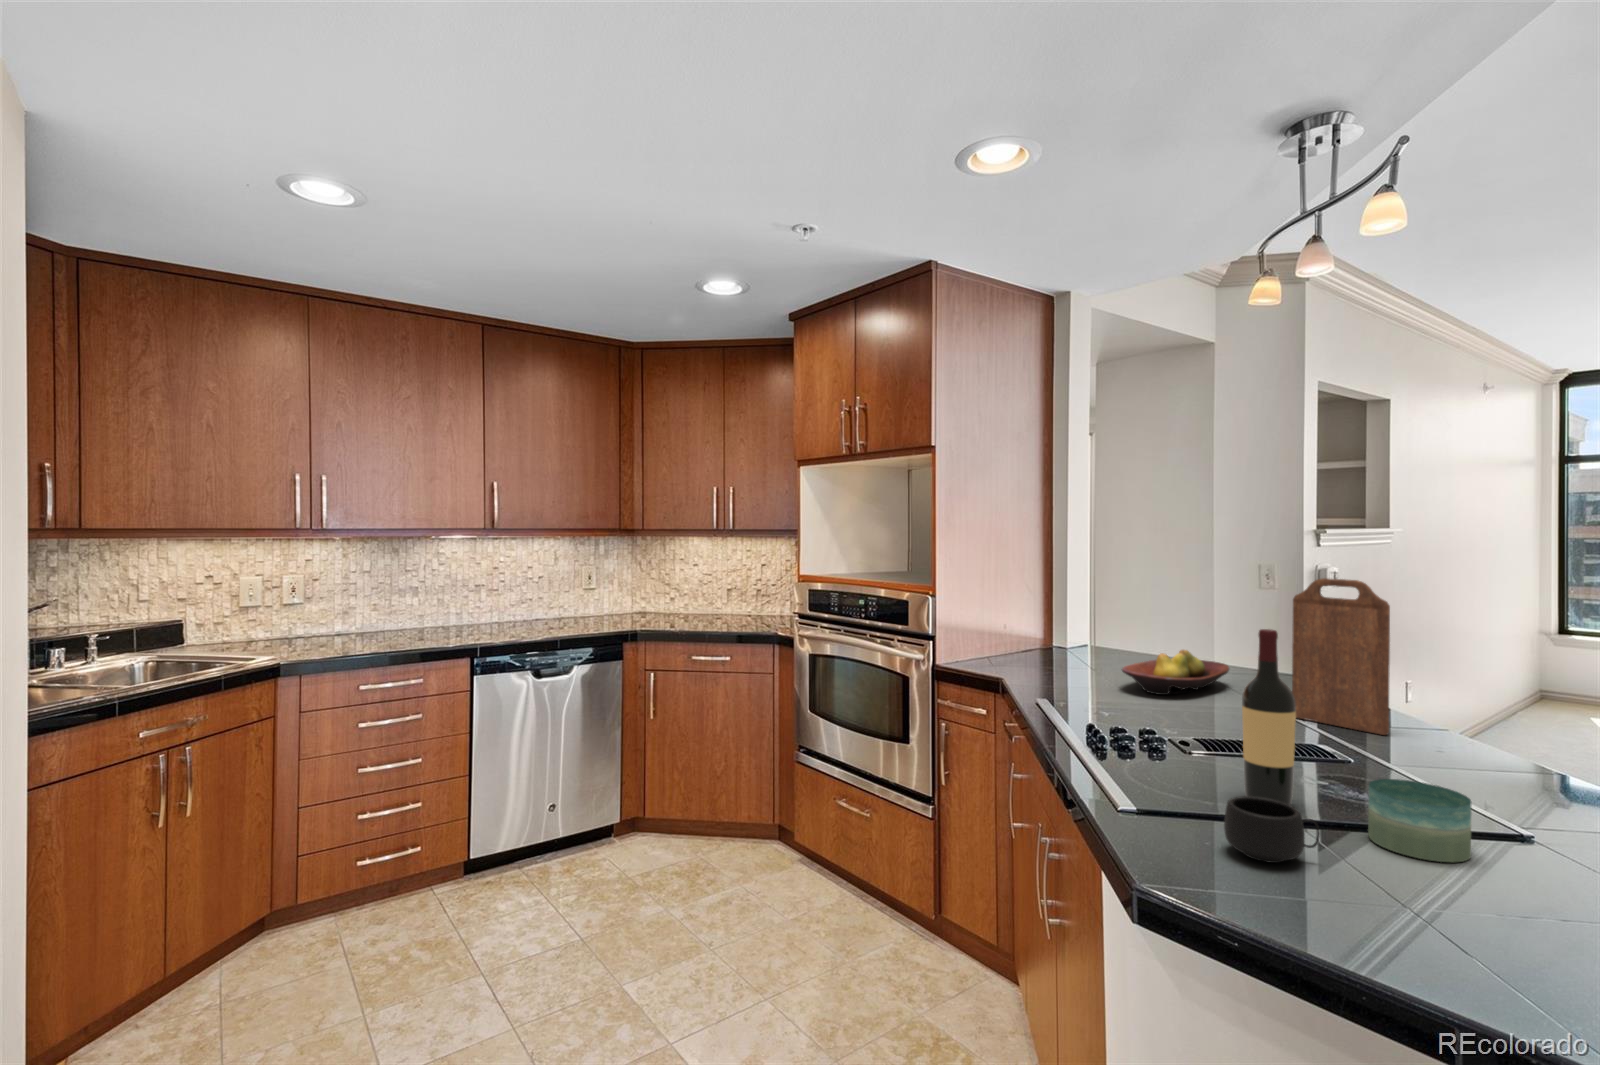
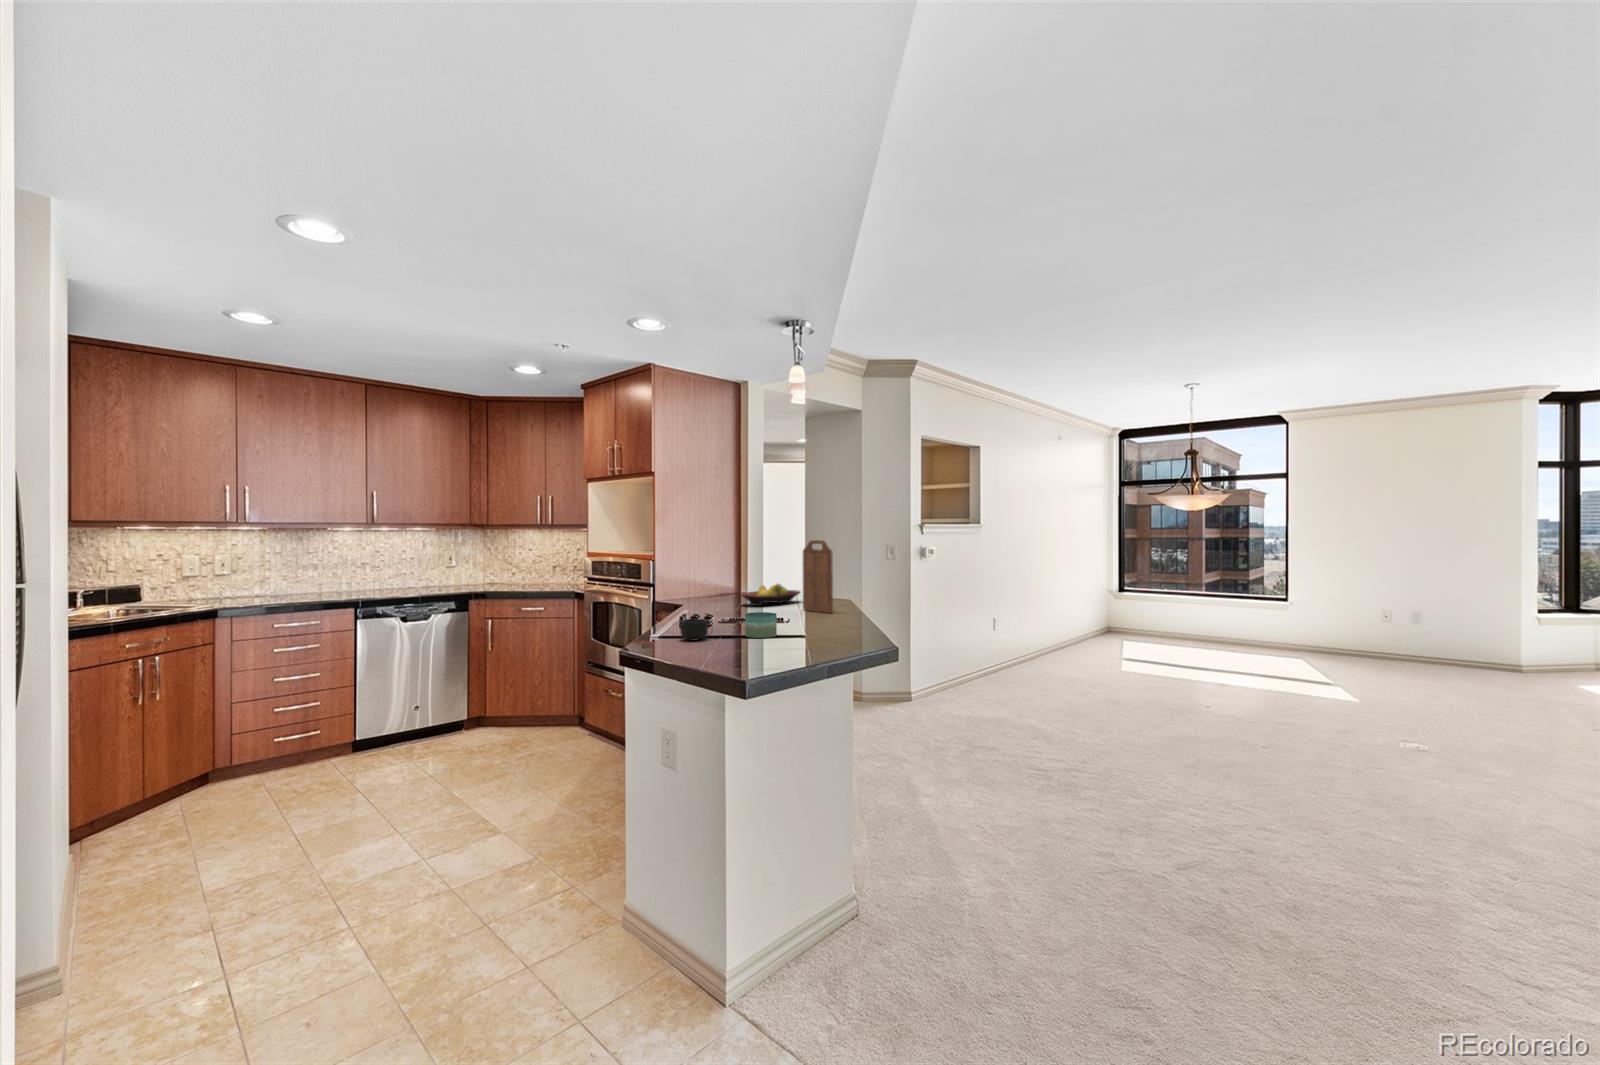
wine bottle: present [1242,629,1296,805] -> none [718,555,738,631]

